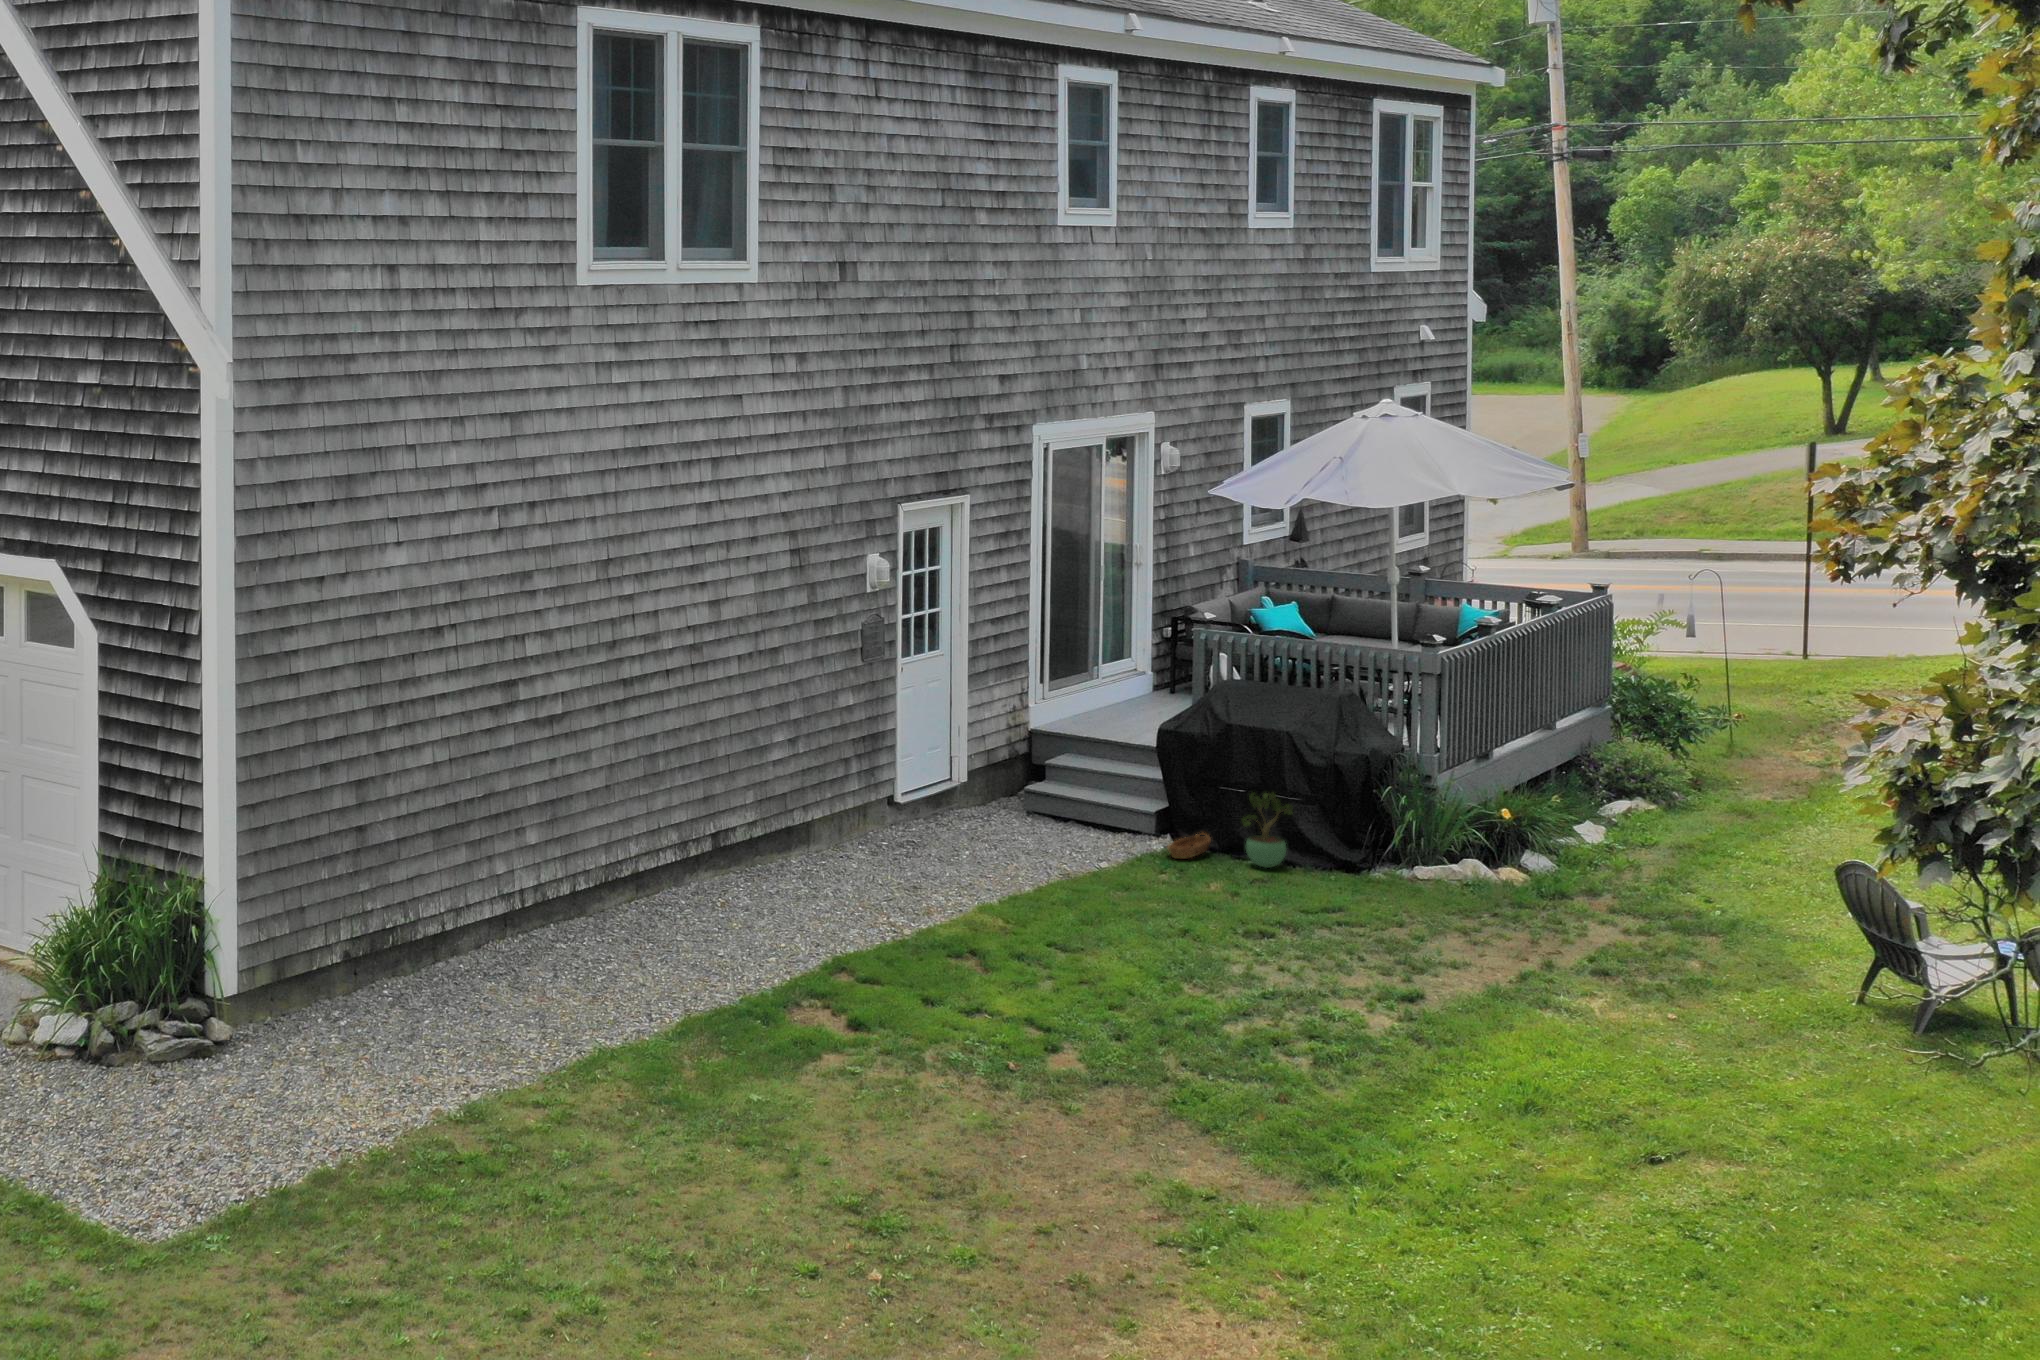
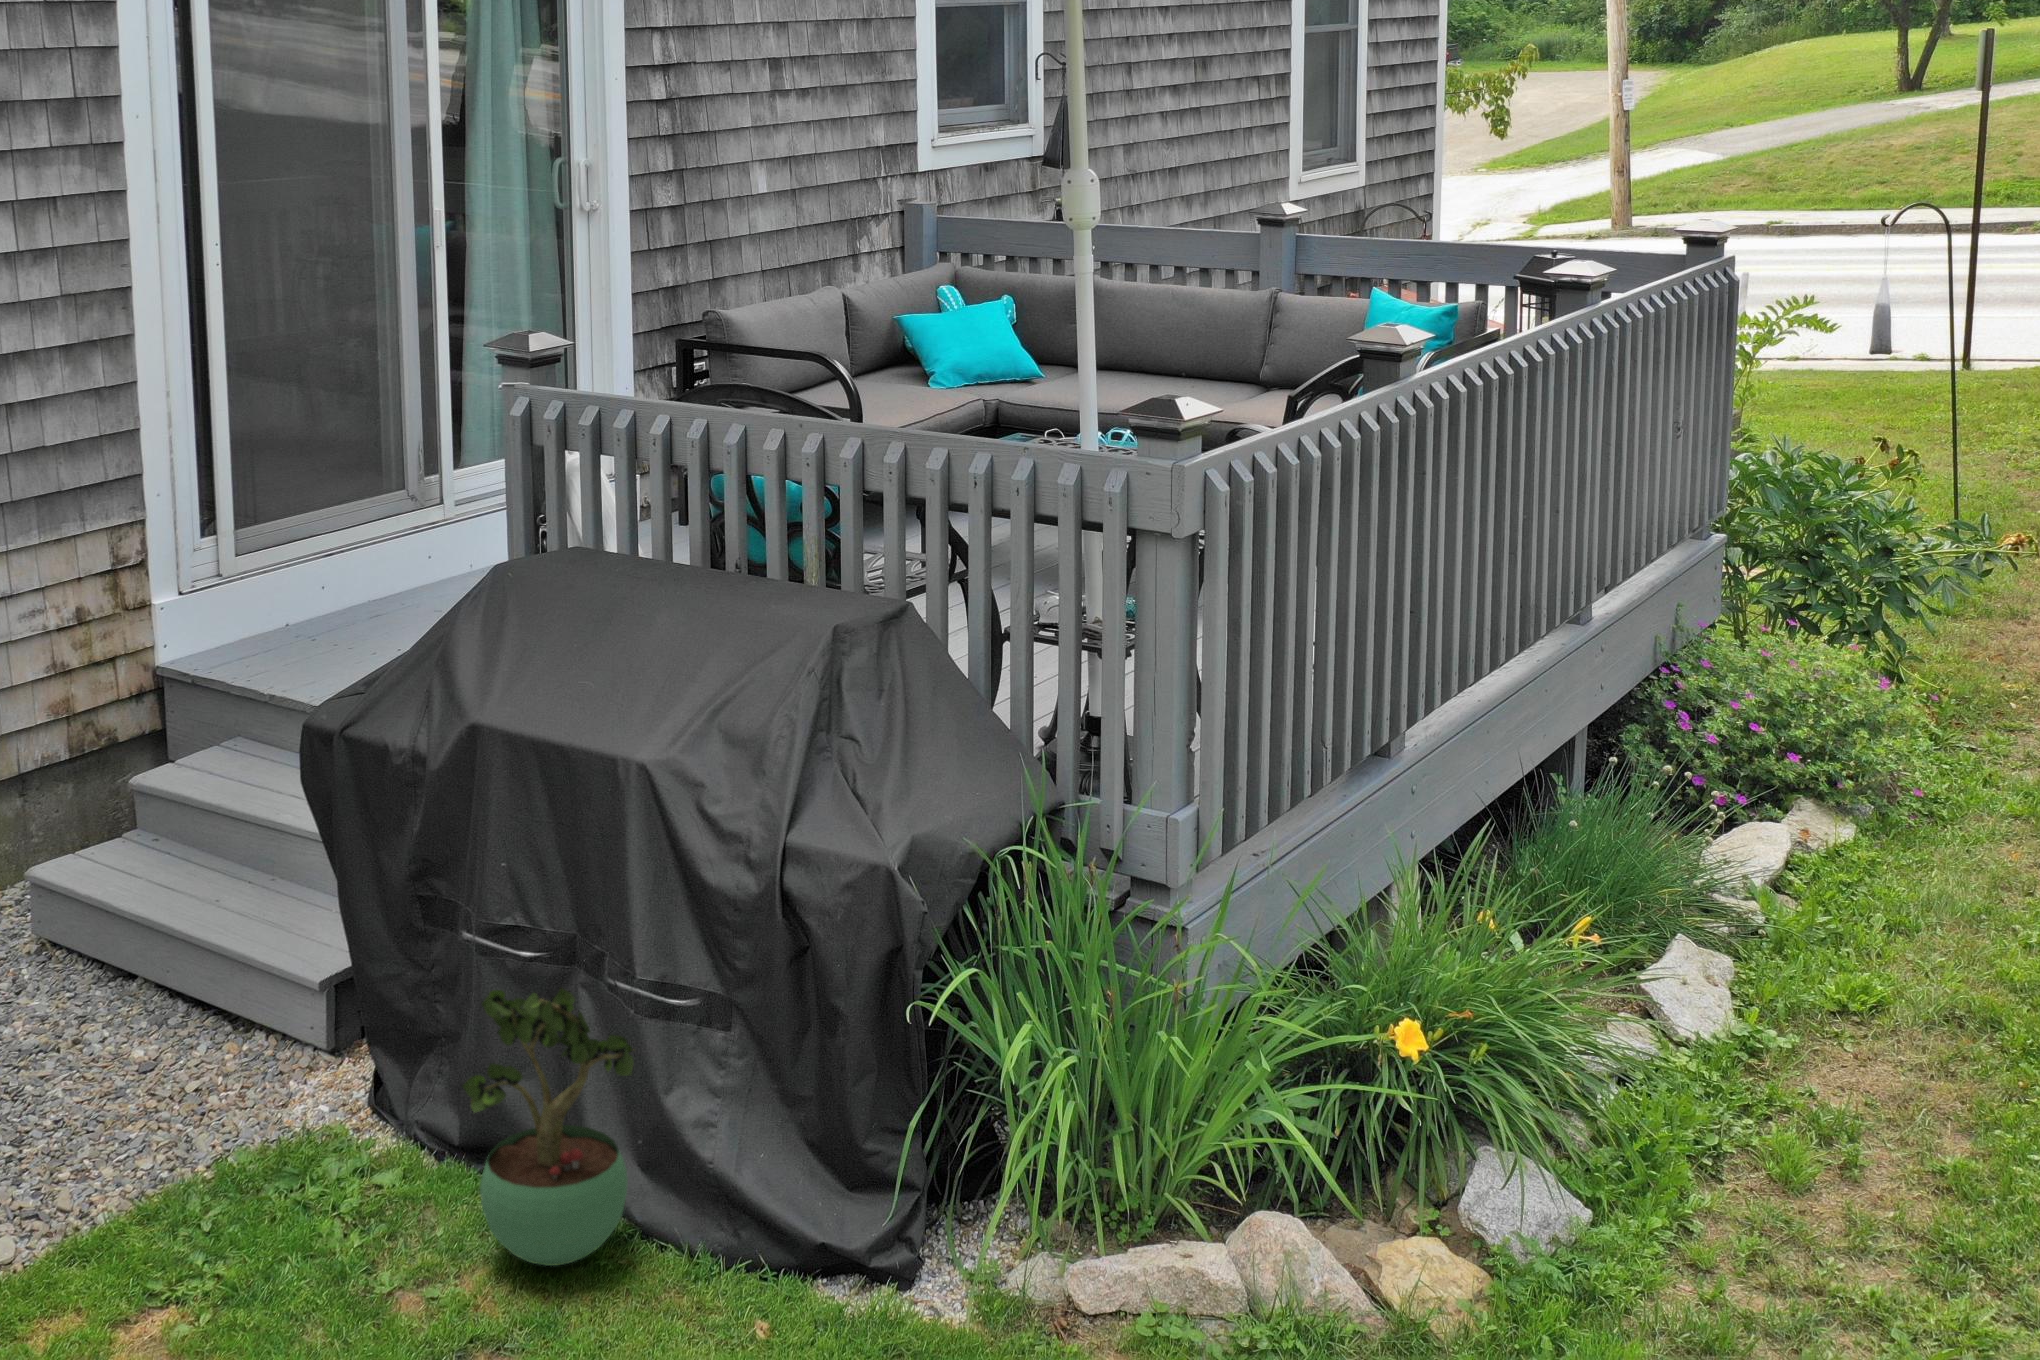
basket: present [1167,834,1211,859] -> none [174,1077,414,1254]

